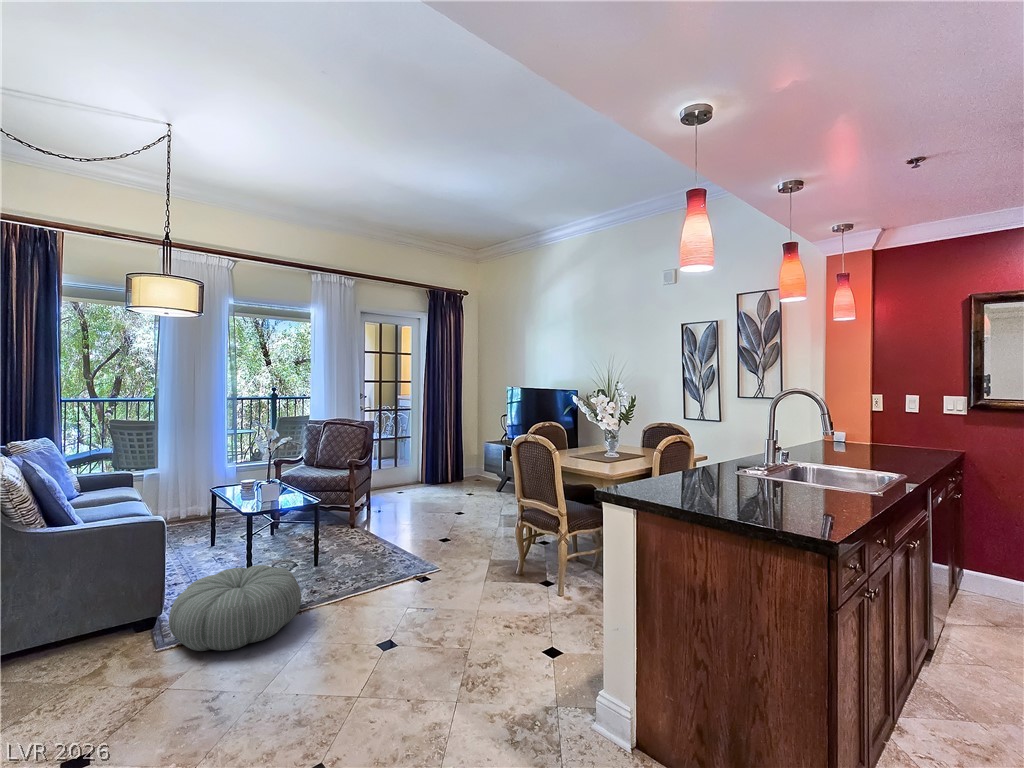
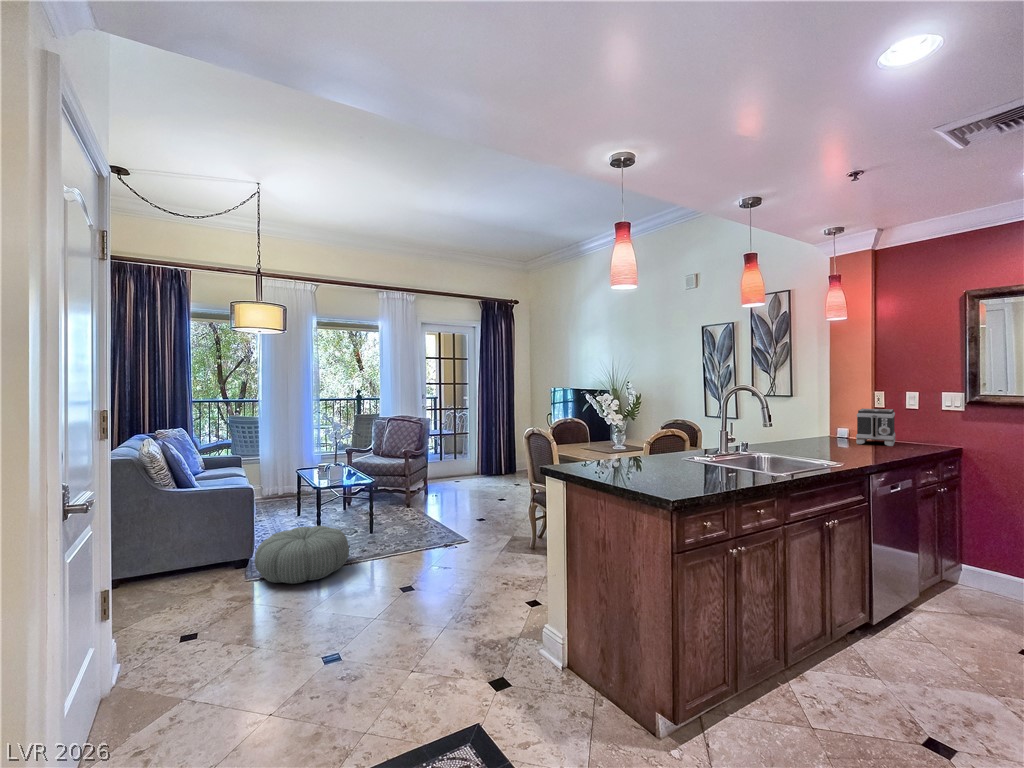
toaster: none [867,413,913,453] -> present [856,409,896,446]

